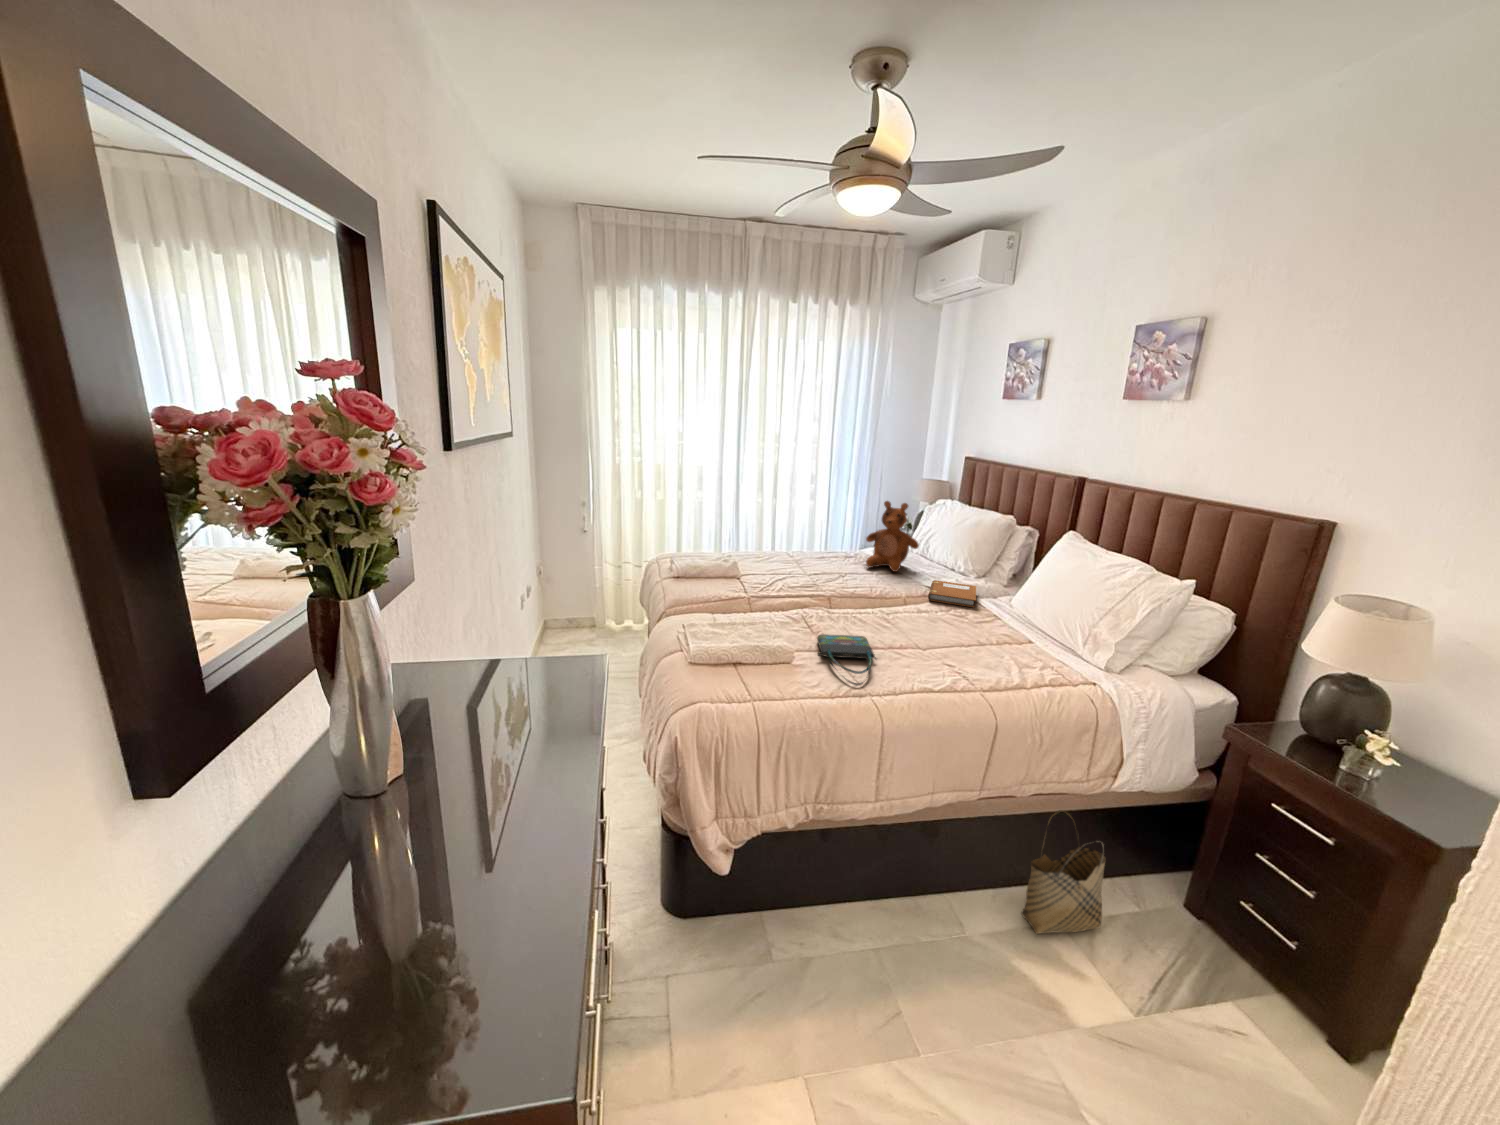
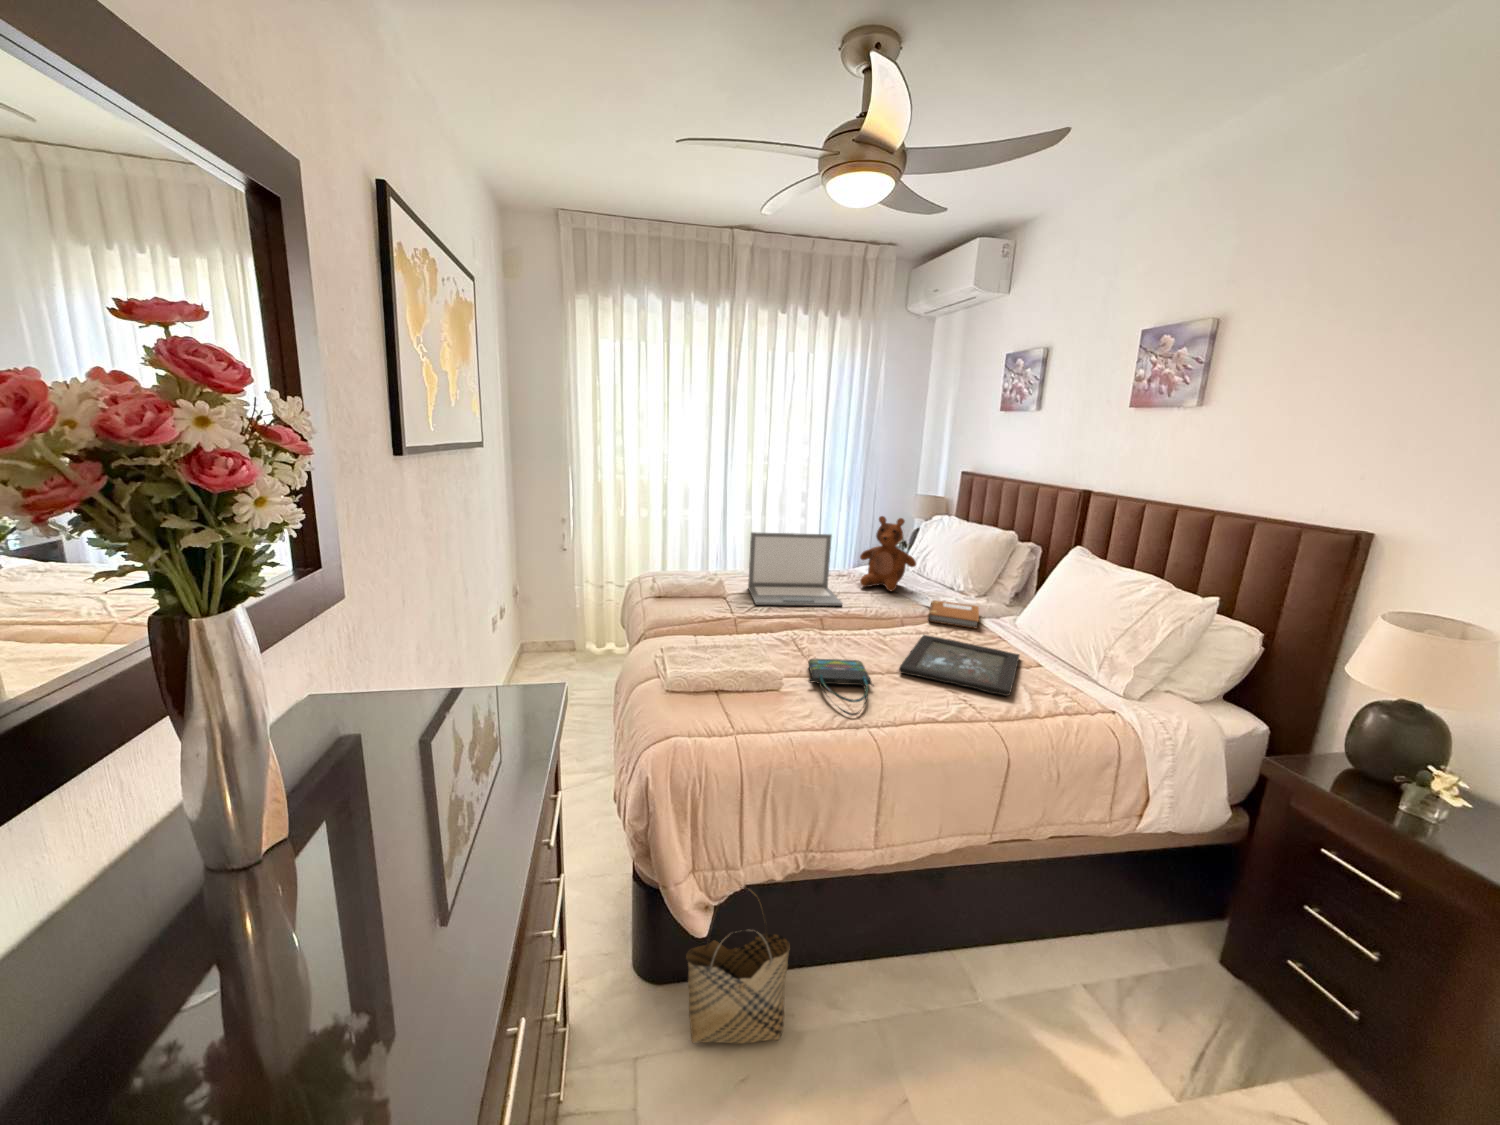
laptop: none [761,517,849,585] -> present [748,532,842,606]
tray: none [900,613,1012,669] -> present [899,635,1019,696]
woven basket: present [1021,810,1106,934] -> present [686,886,790,1043]

